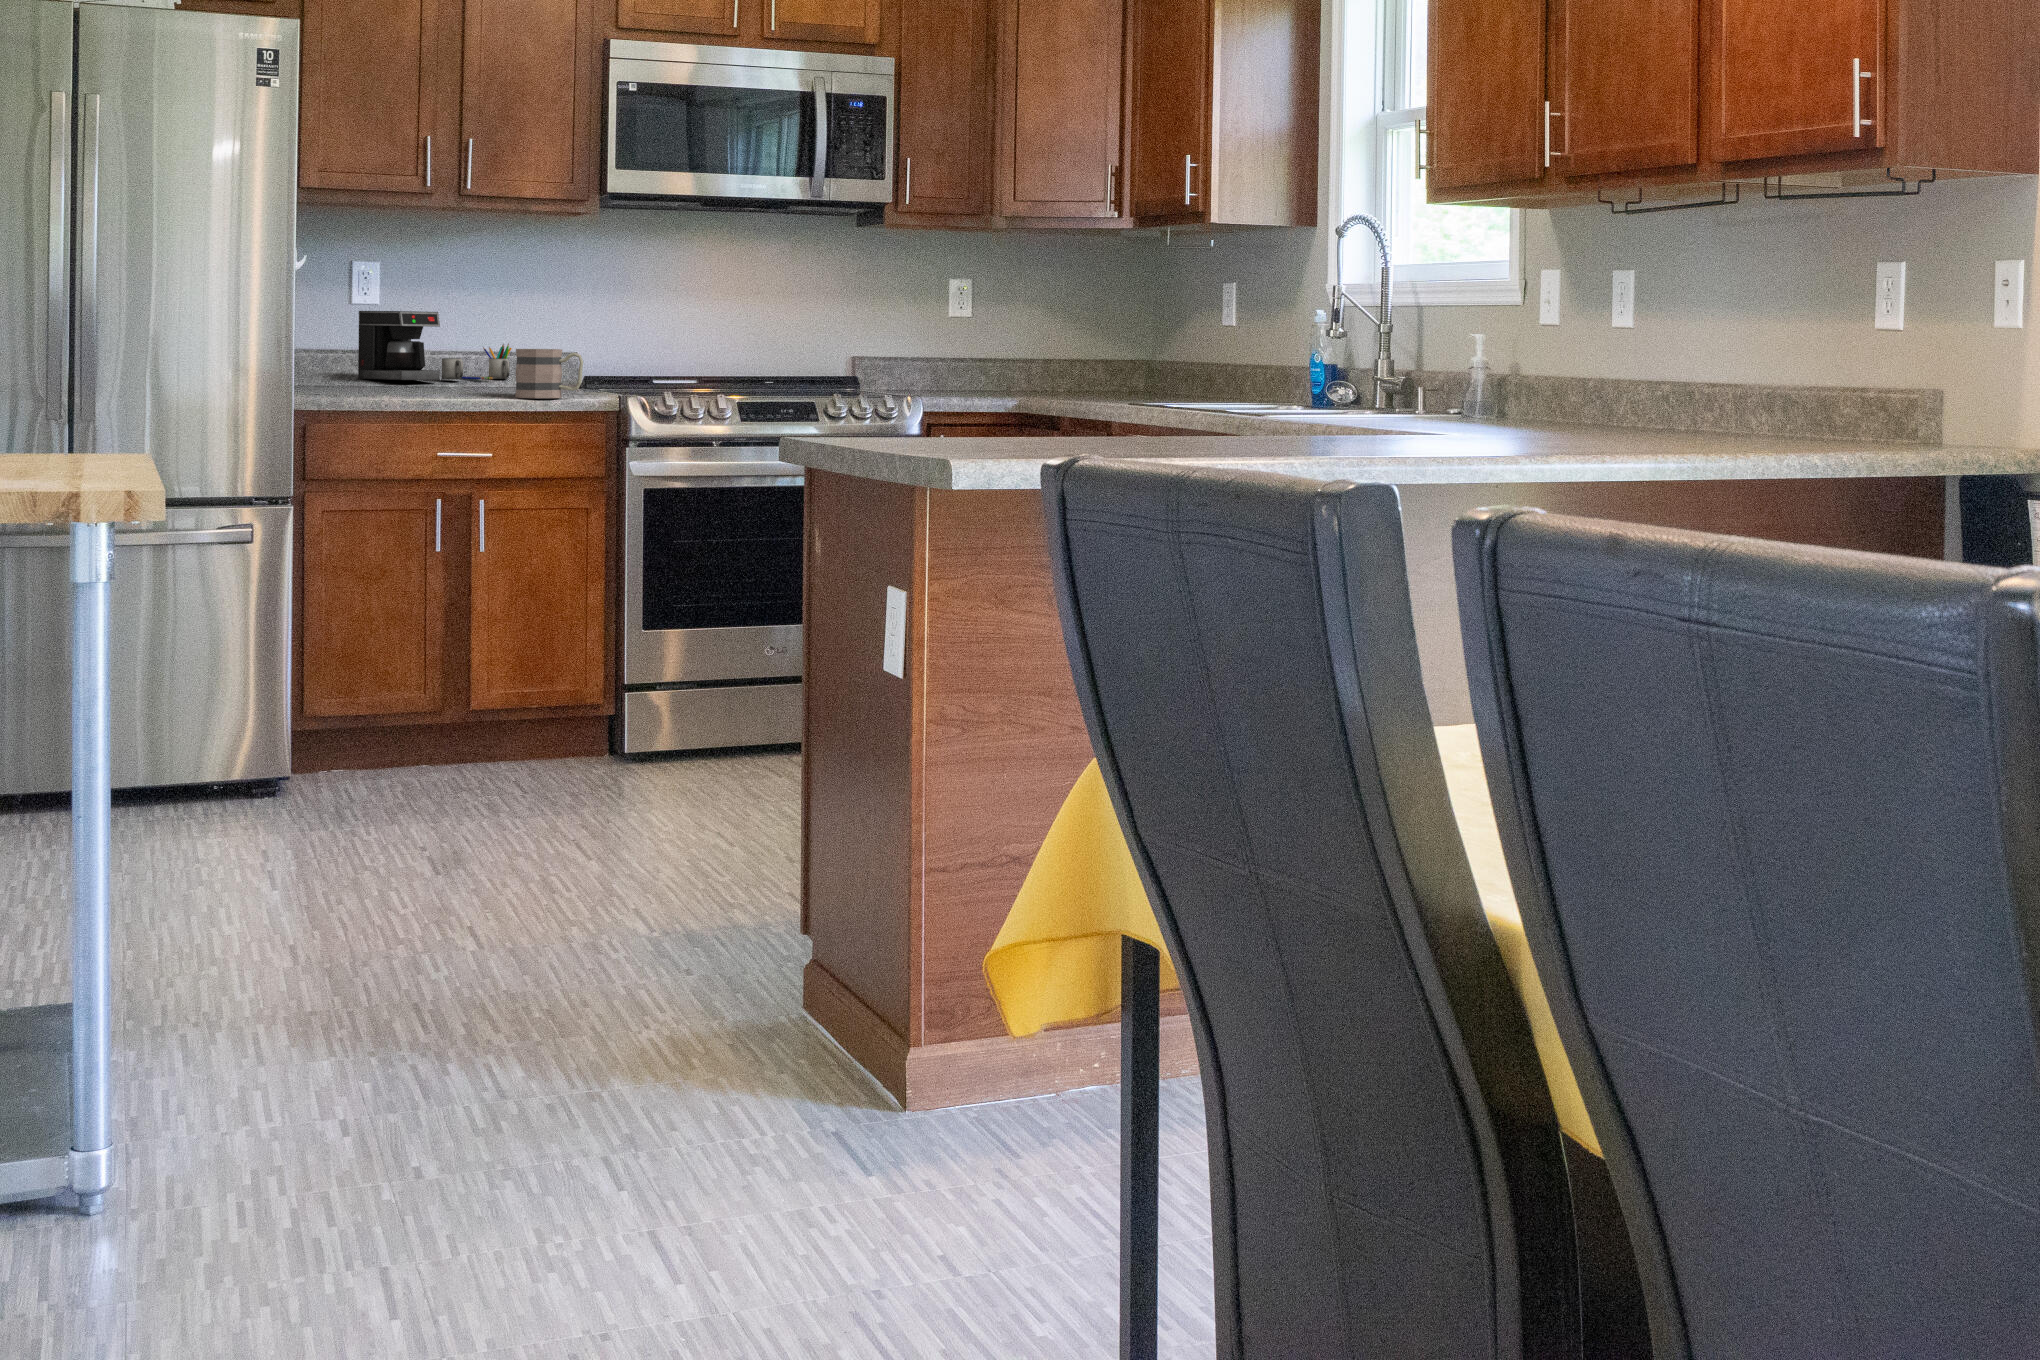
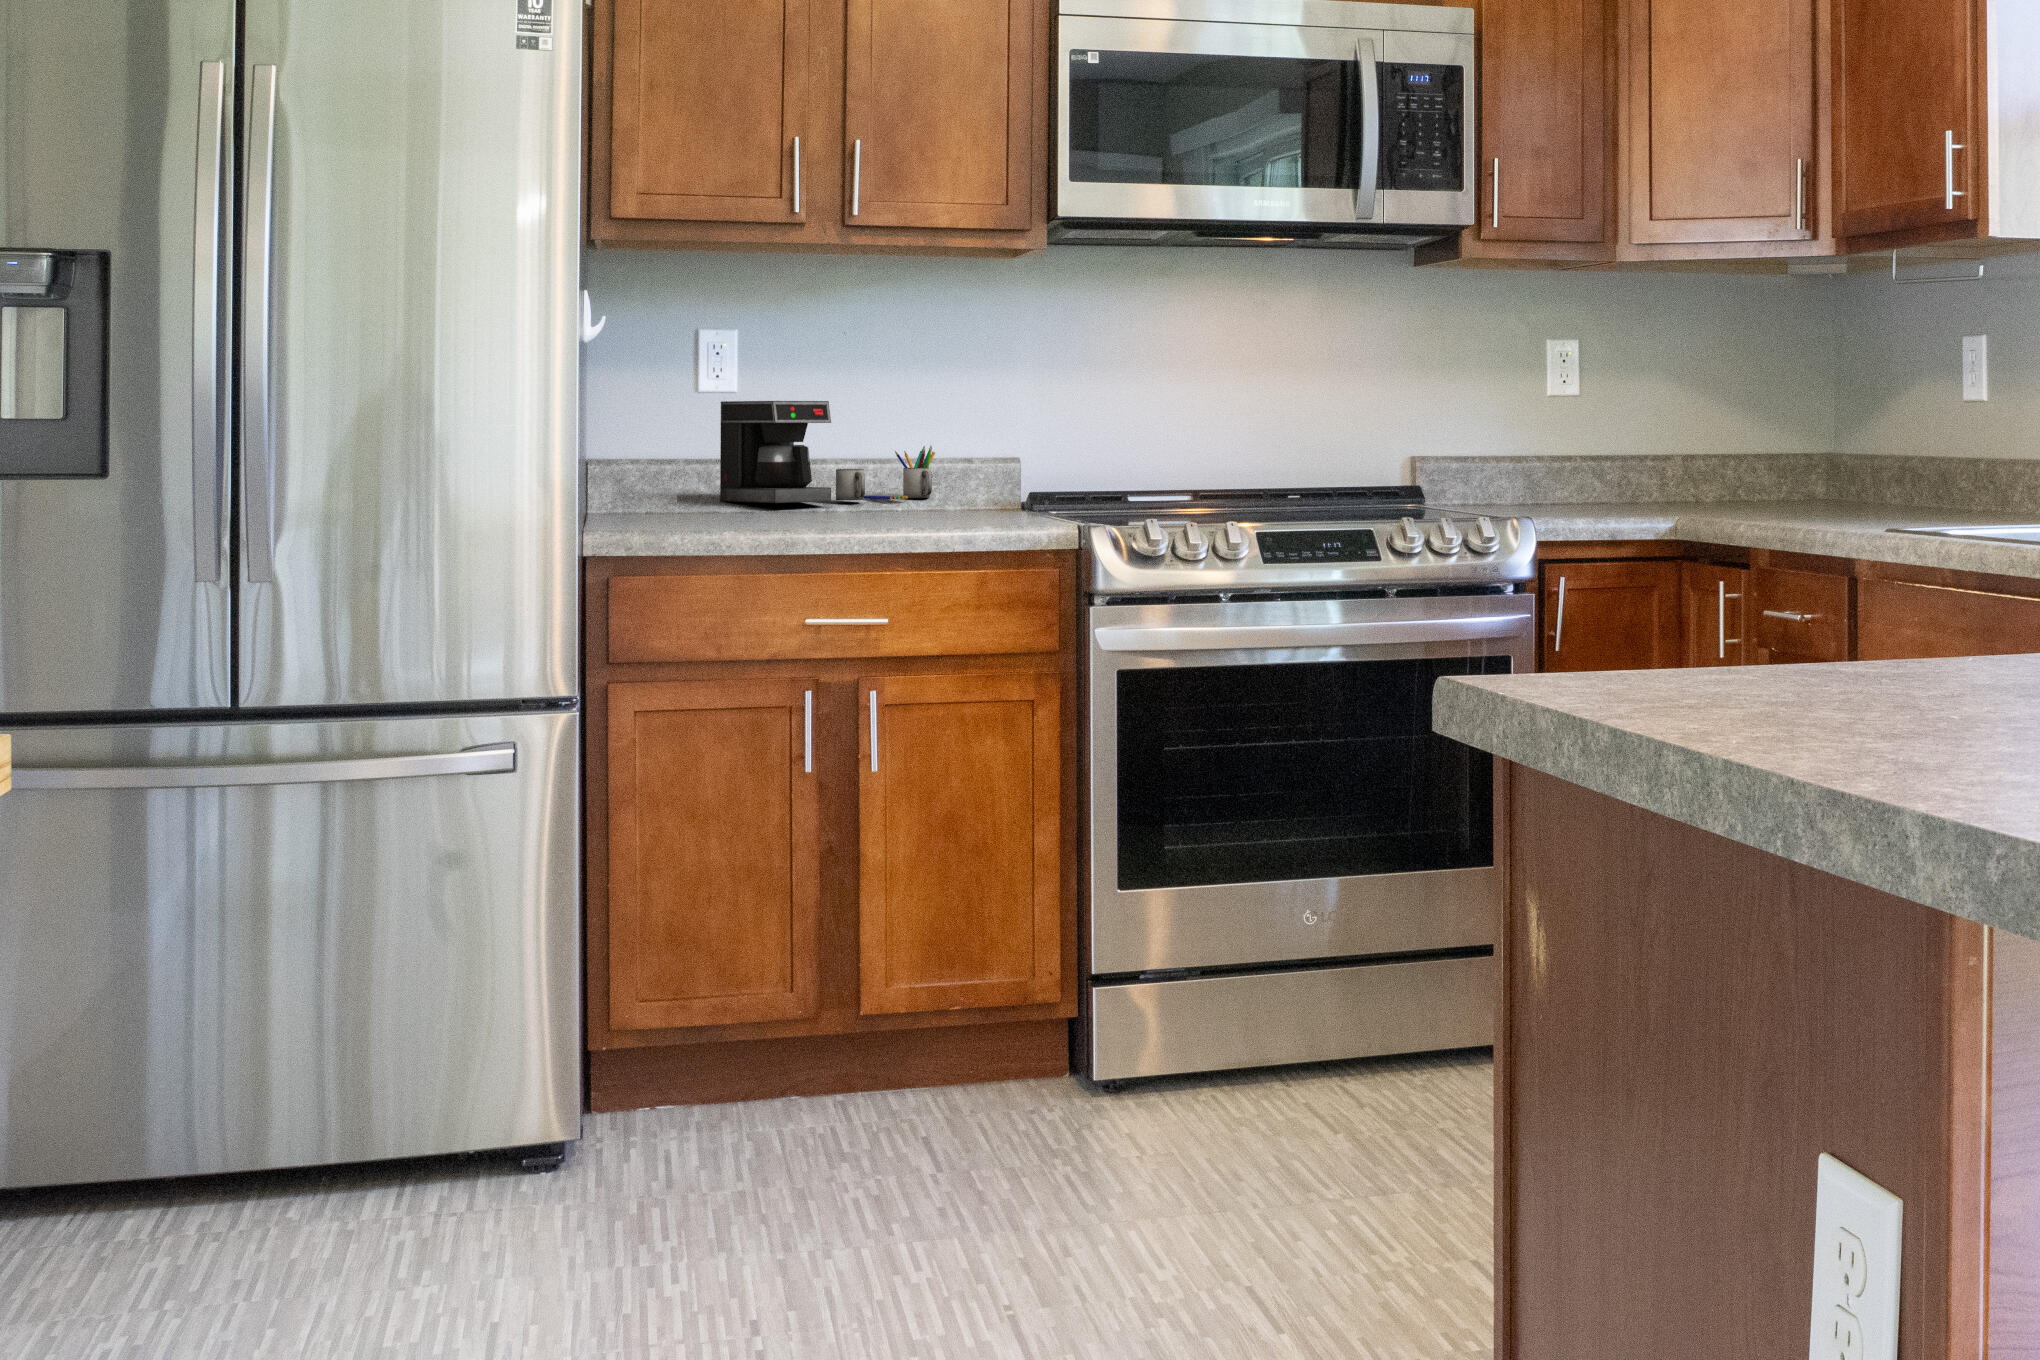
mug: present [515,349,583,398] -> none [931,454,1028,529]

